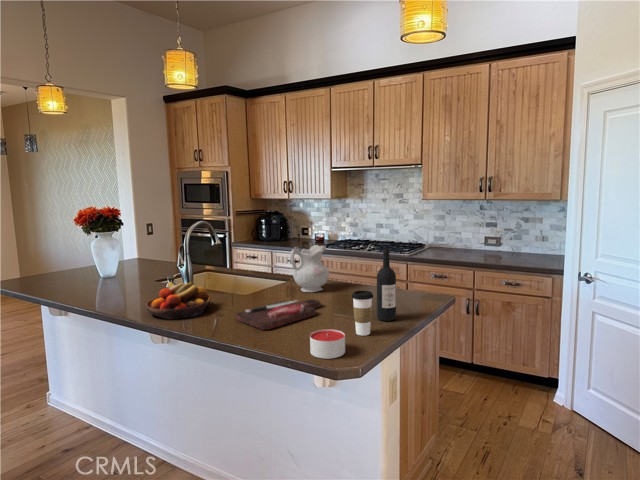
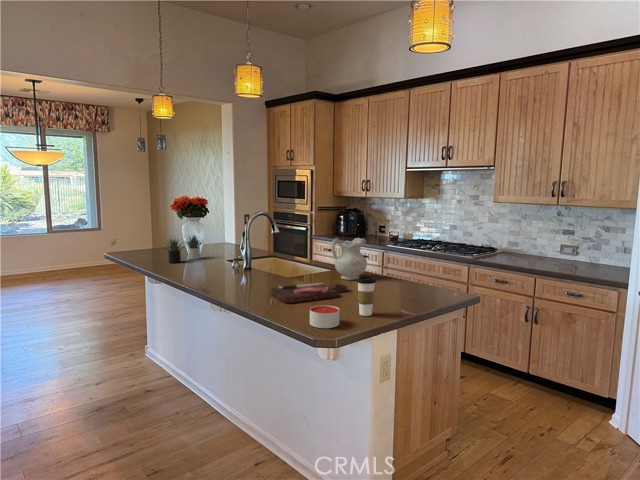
wine bottle: present [377,248,396,321] -> none [388,242,407,308]
succulent plant: none [68,252,122,291] -> present [164,235,203,263]
fruit bowl: present [146,282,211,319] -> none [205,259,258,288]

